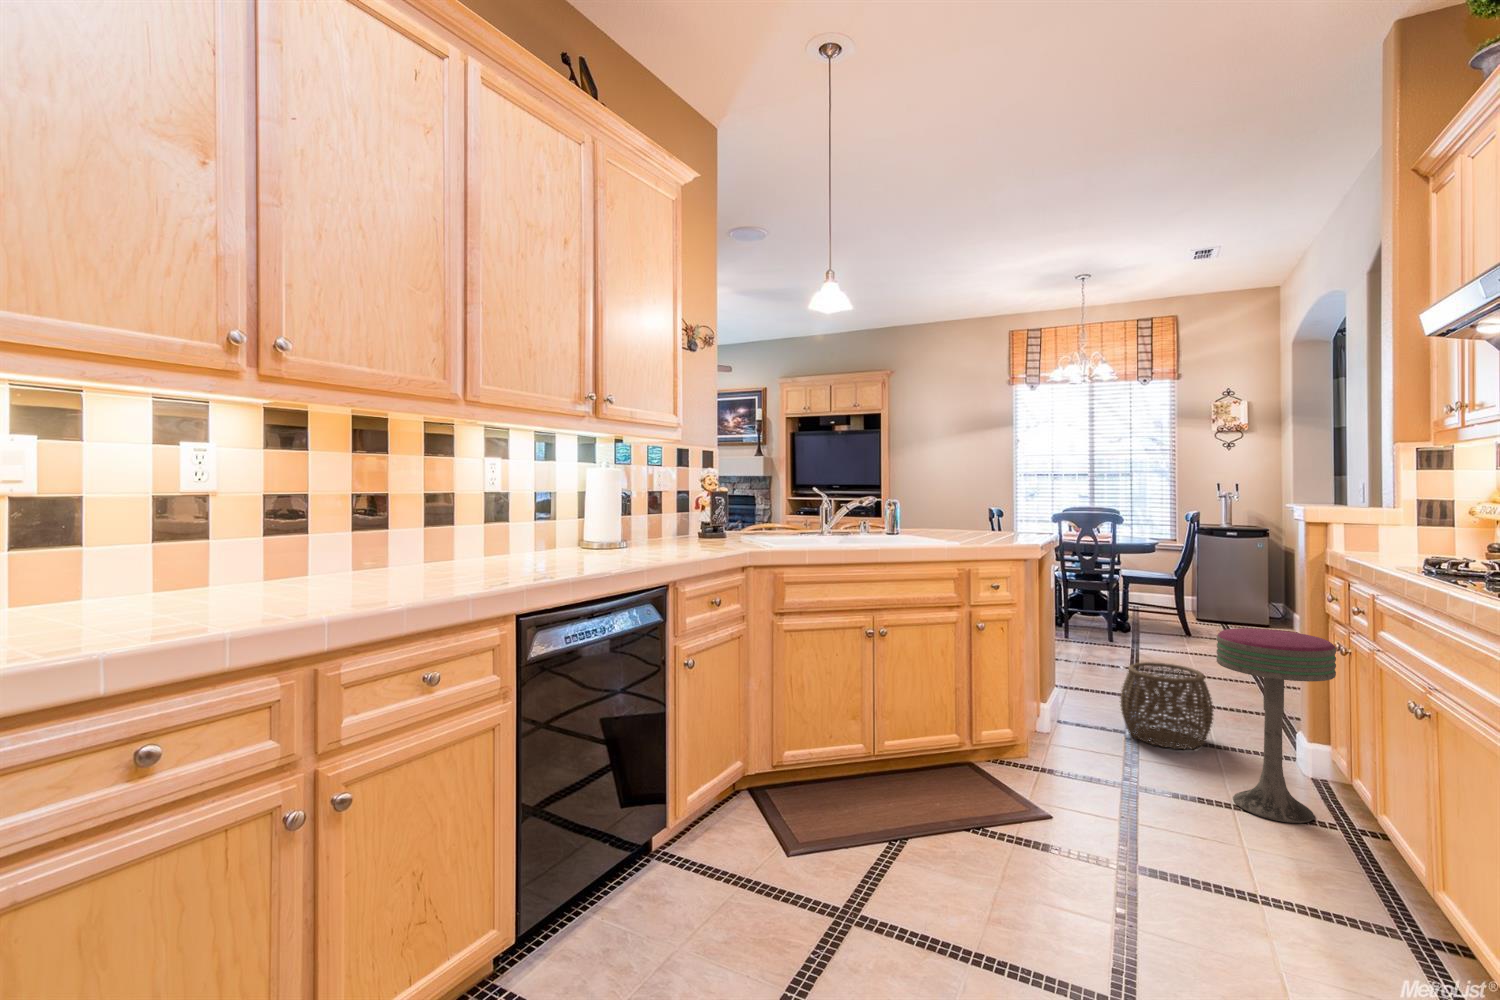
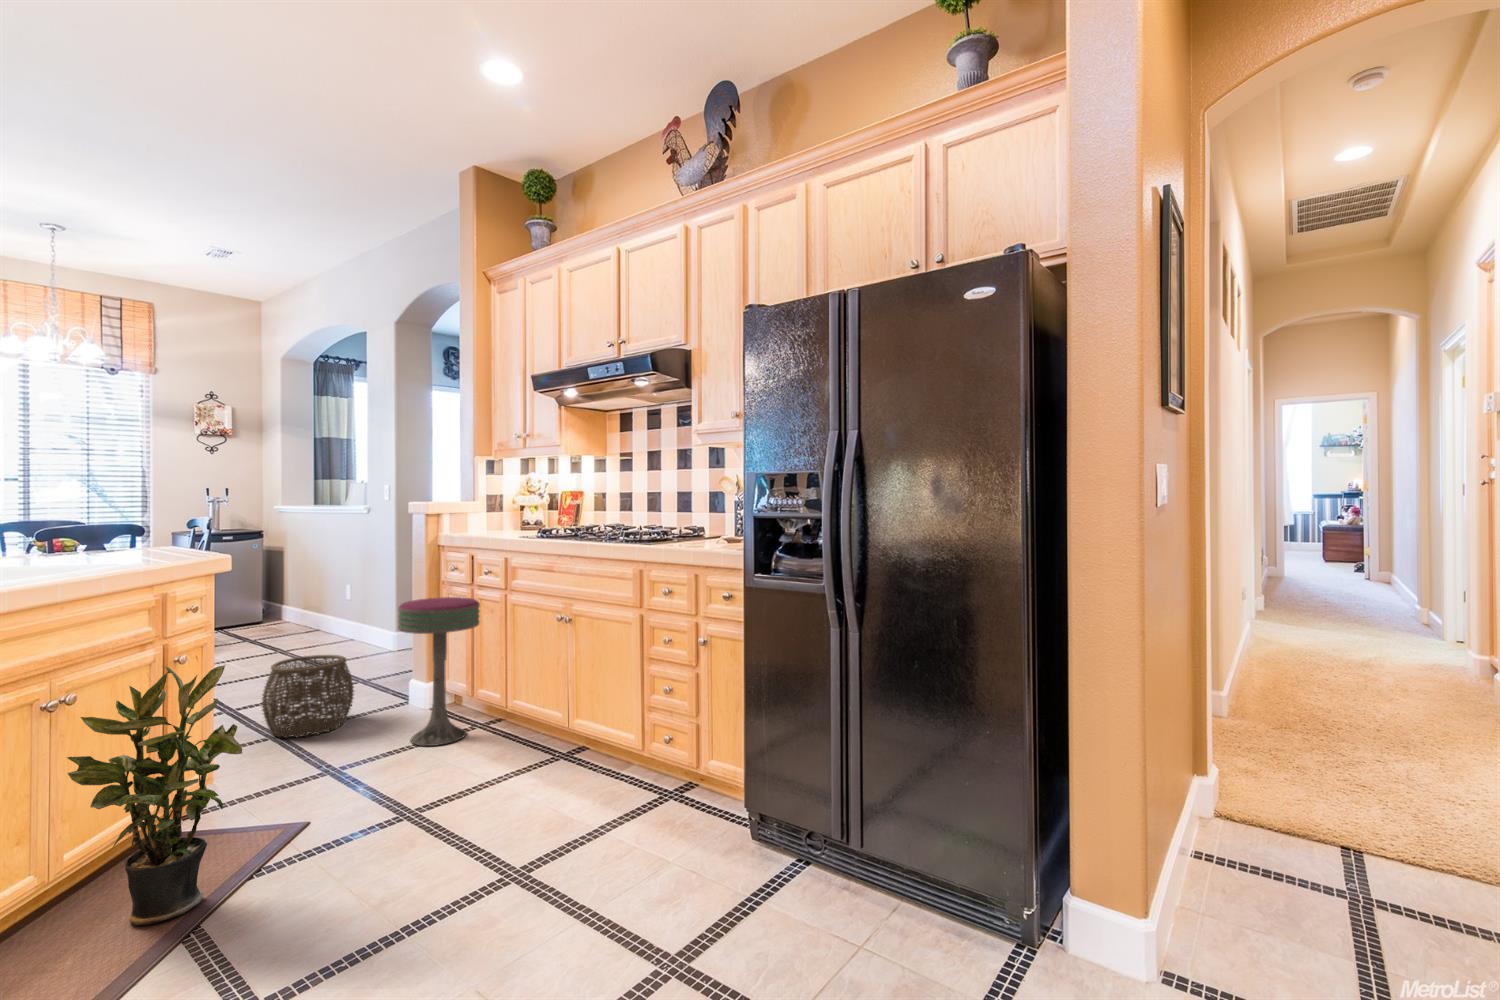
potted plant: none [862,635,962,825] -> present [67,665,242,926]

